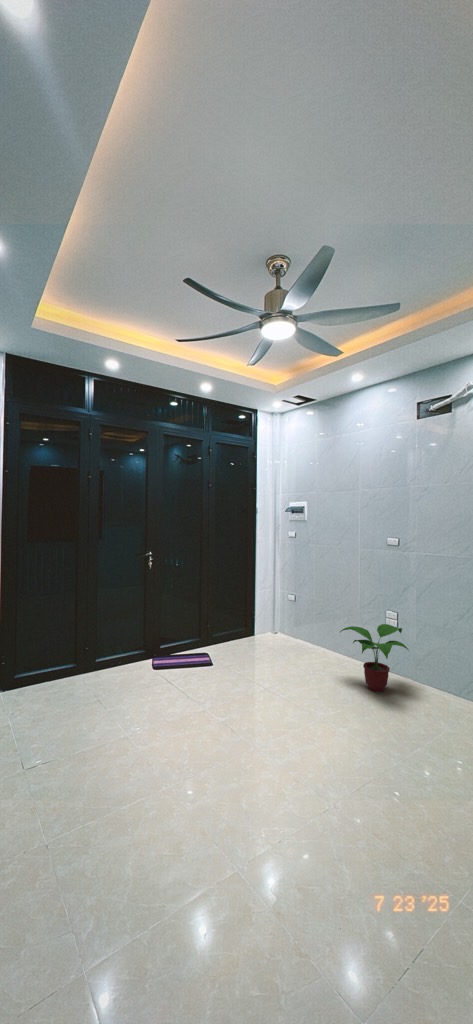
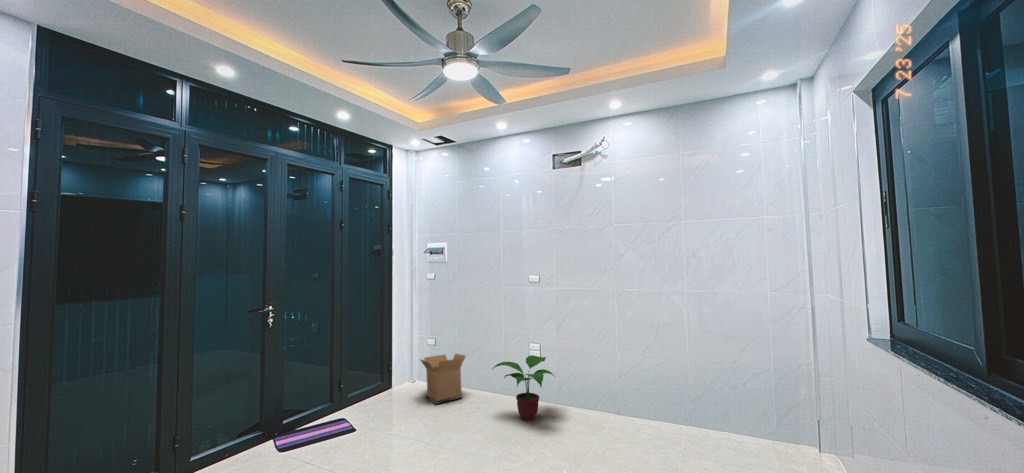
cardboard box: none [277,611,320,657] -> present [421,354,466,404]

